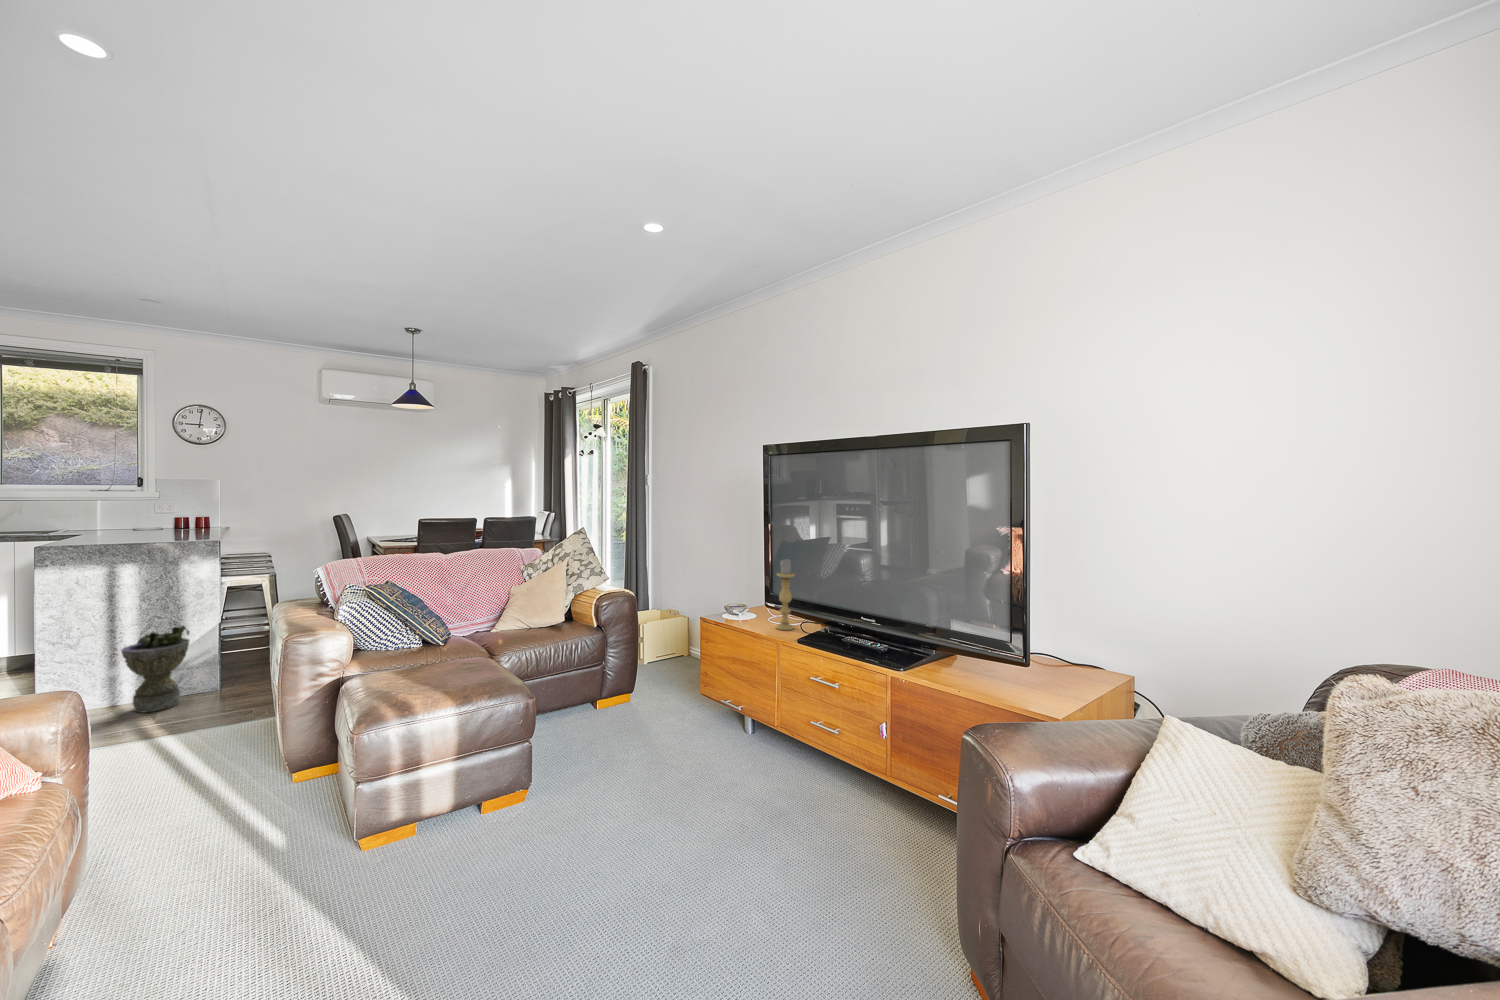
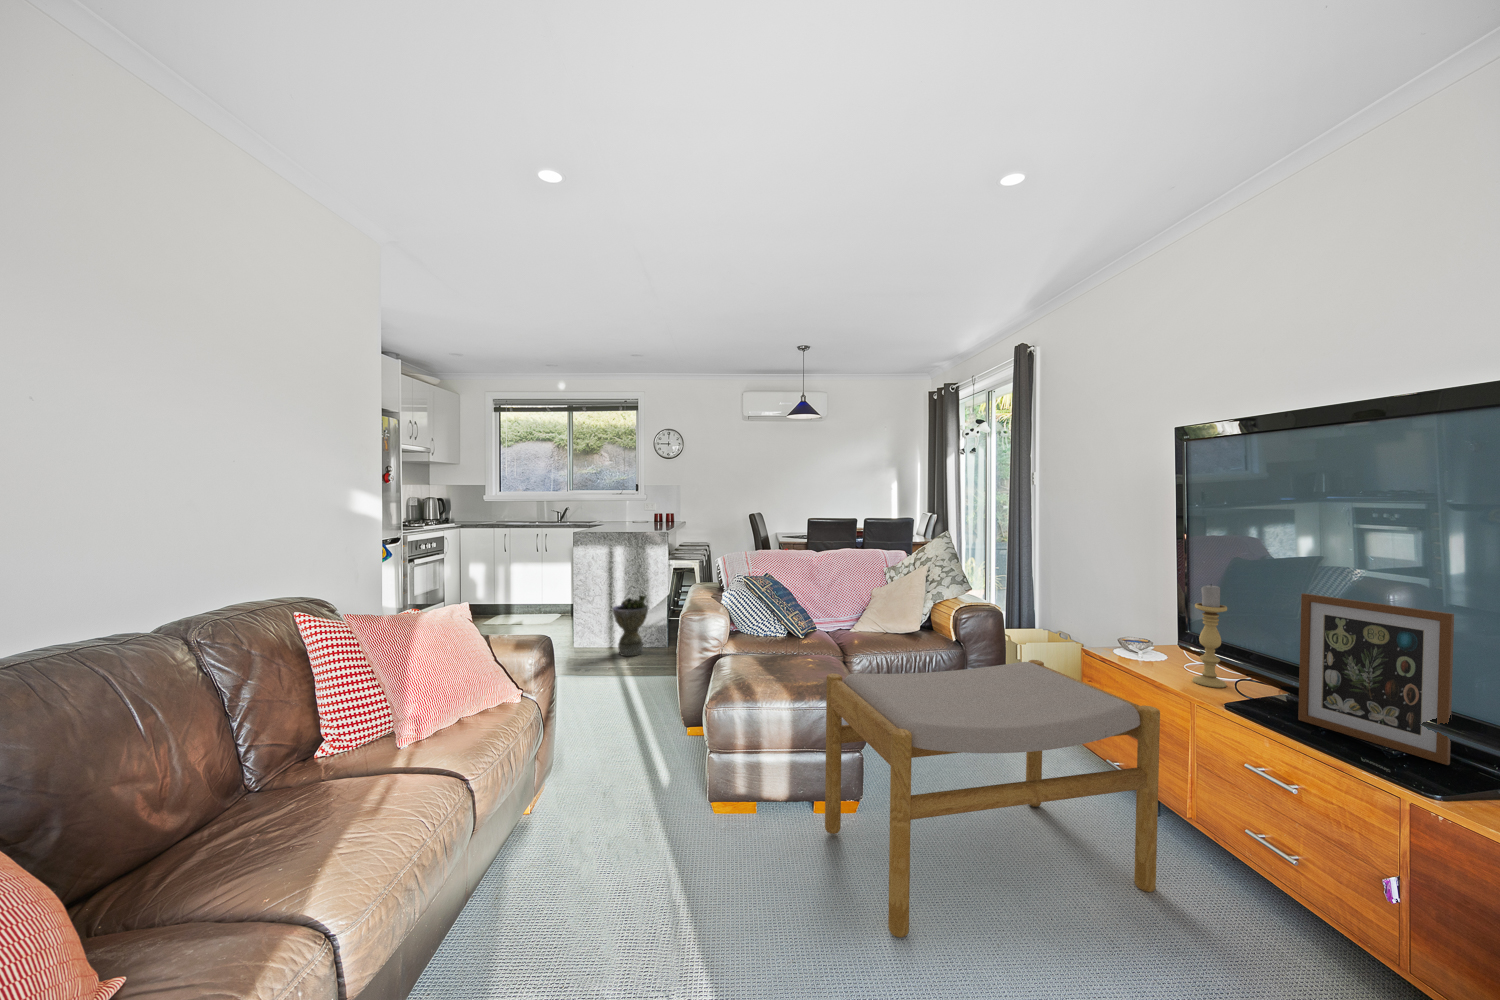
picture frame: none [835,560,903,653] -> present [1298,593,1454,765]
footstool: none [499,630,764,886] -> present [825,660,1160,938]

